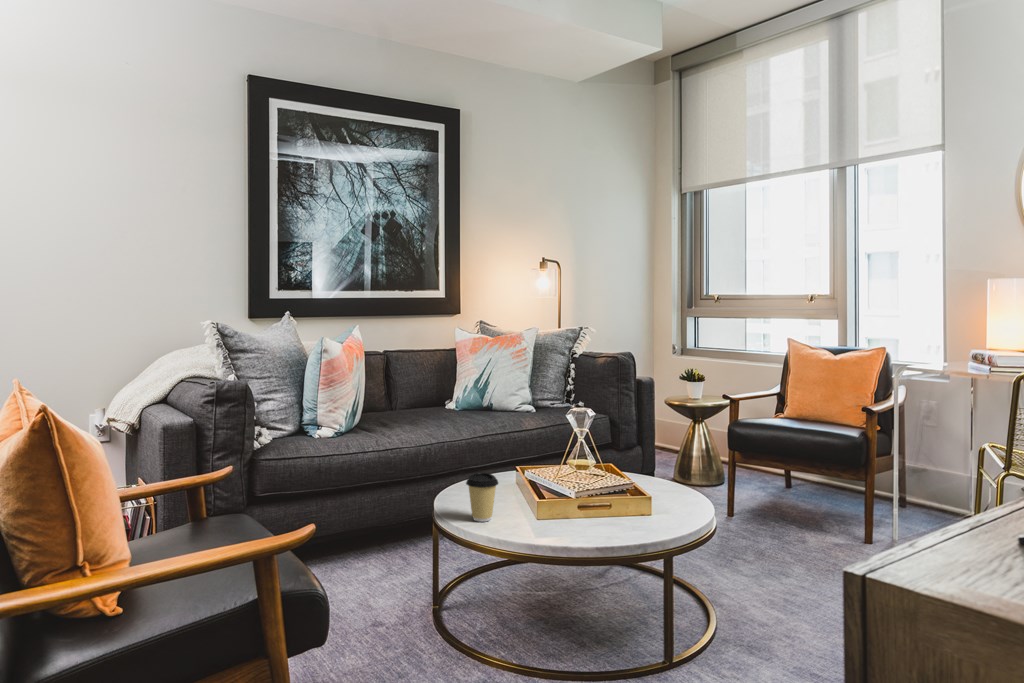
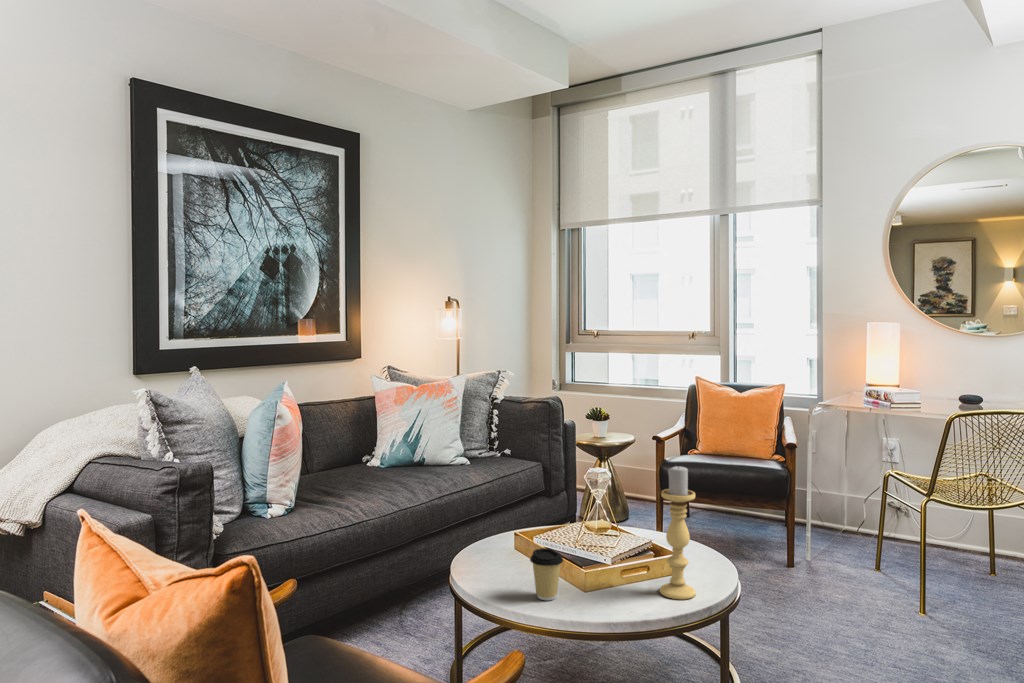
candle holder: none [595,398,632,537] -> present [660,466,696,600]

